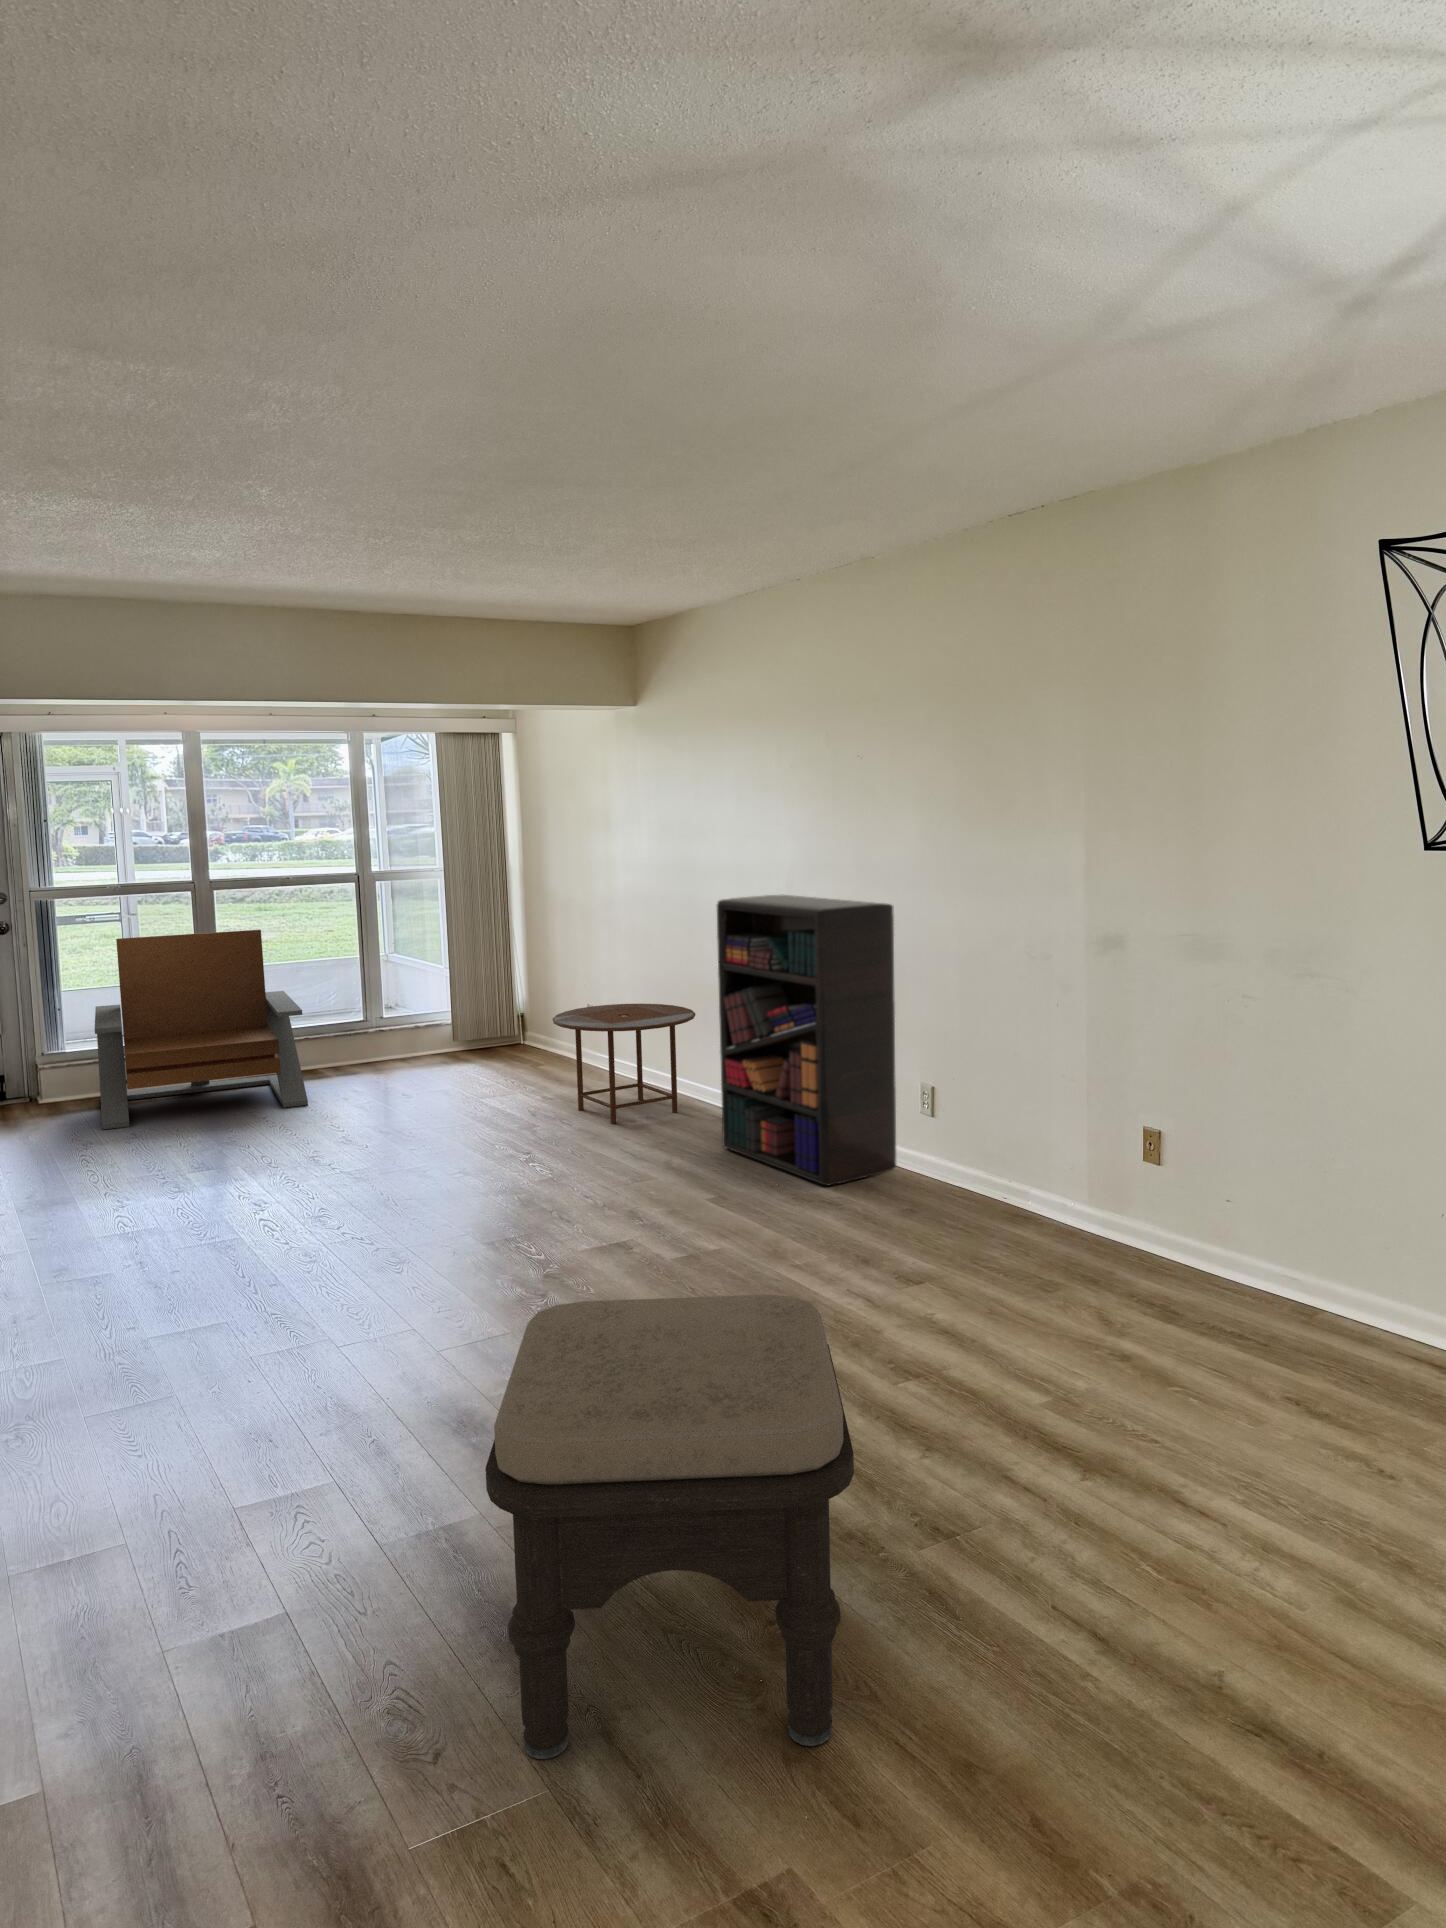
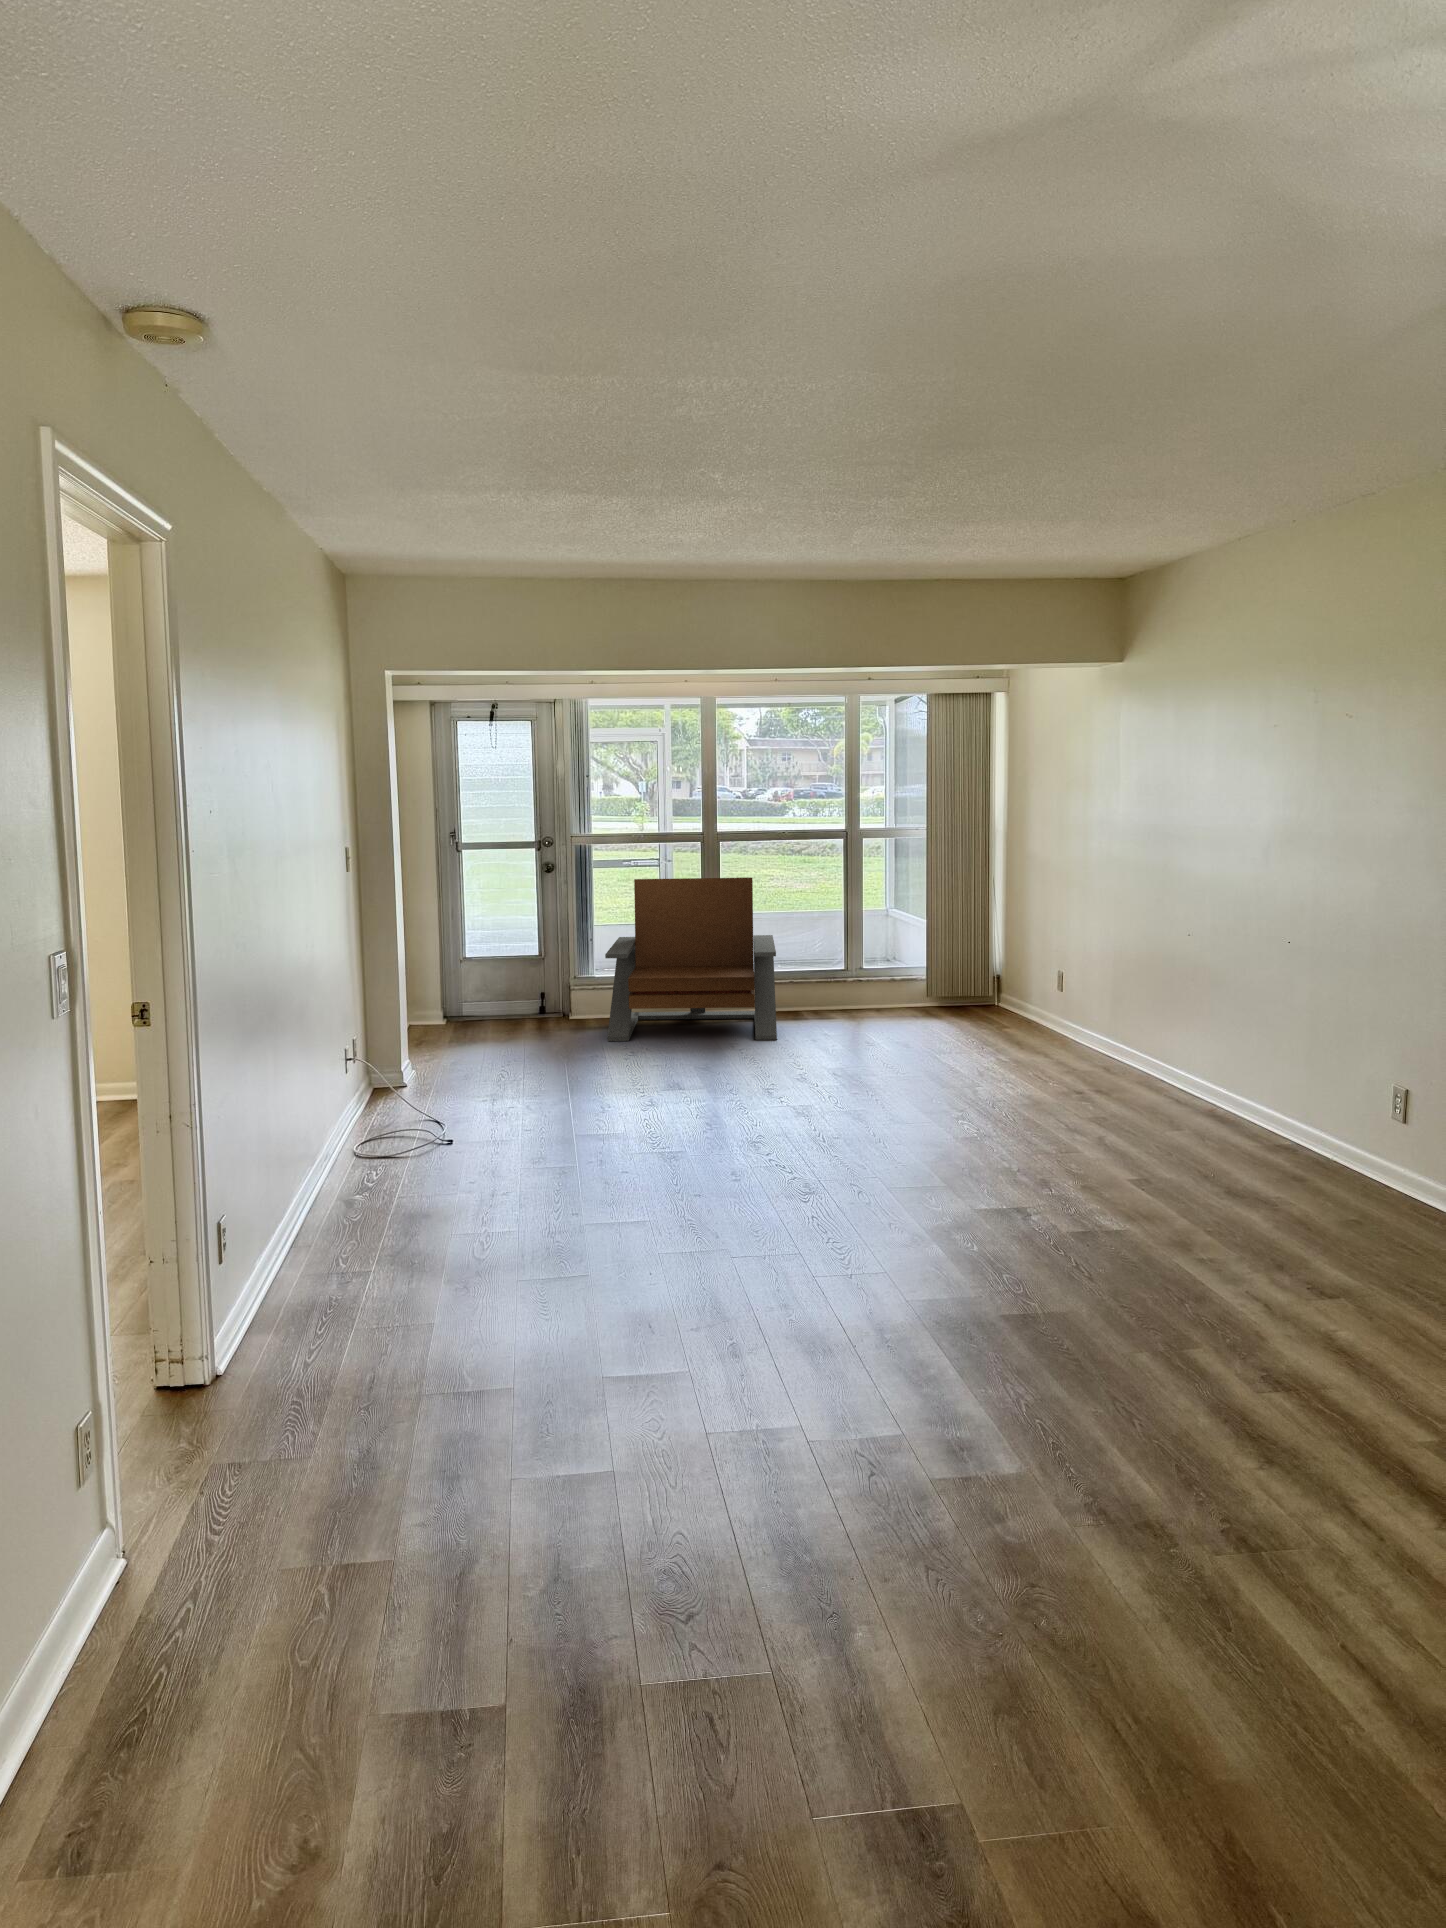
bookshelf: present [717,895,896,1186] -> none [1158,858,1373,1186]
side table: present [552,1004,696,1124] -> none [999,970,1154,1091]
ottoman: present [485,1295,854,1759] -> none [634,1240,1068,1784]

